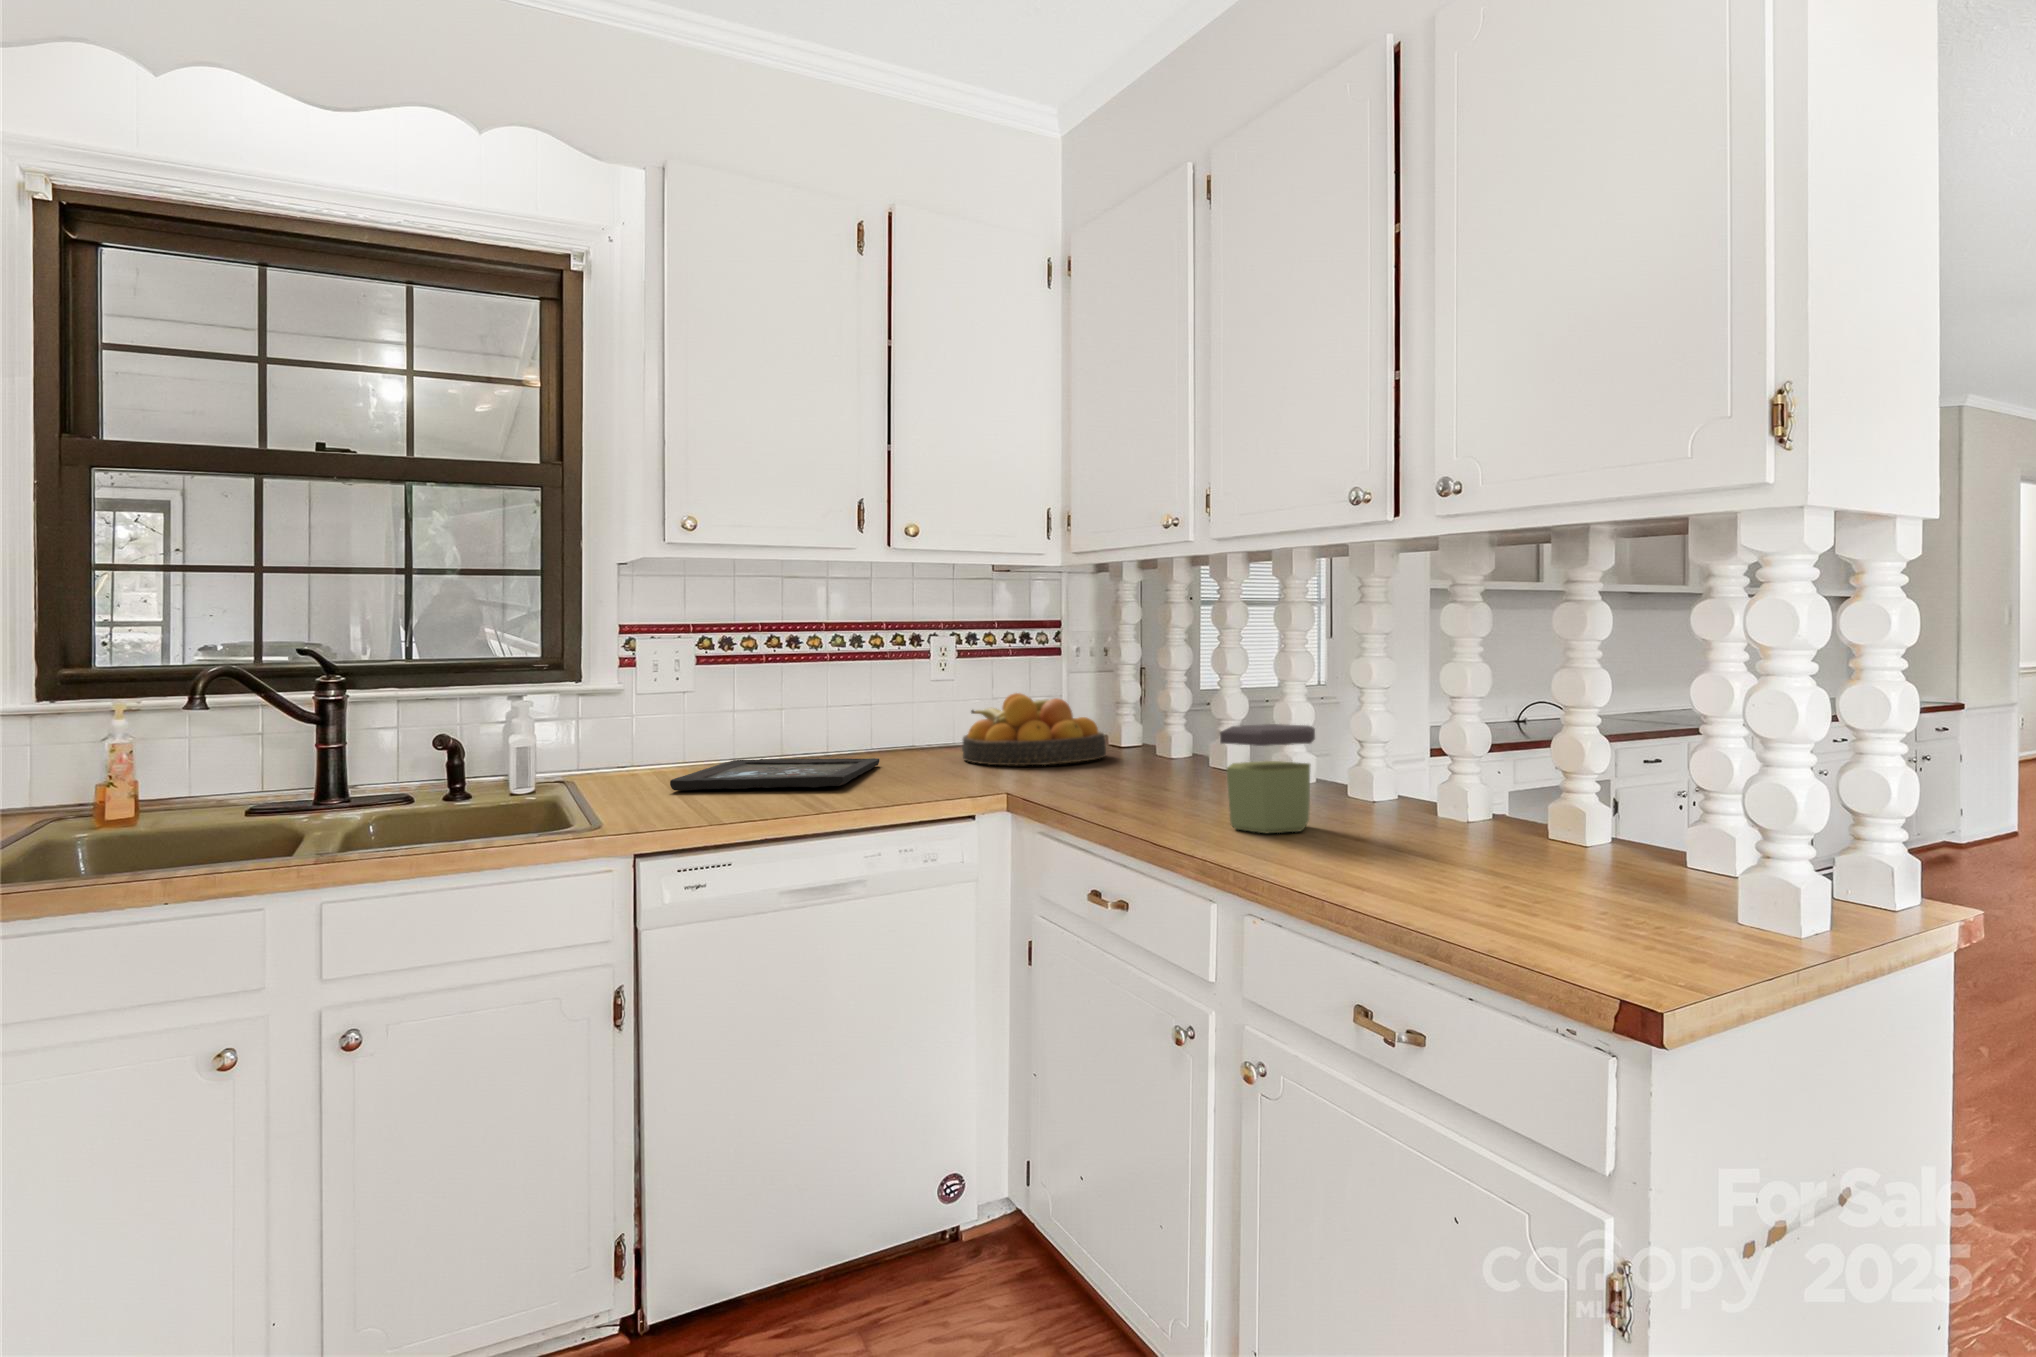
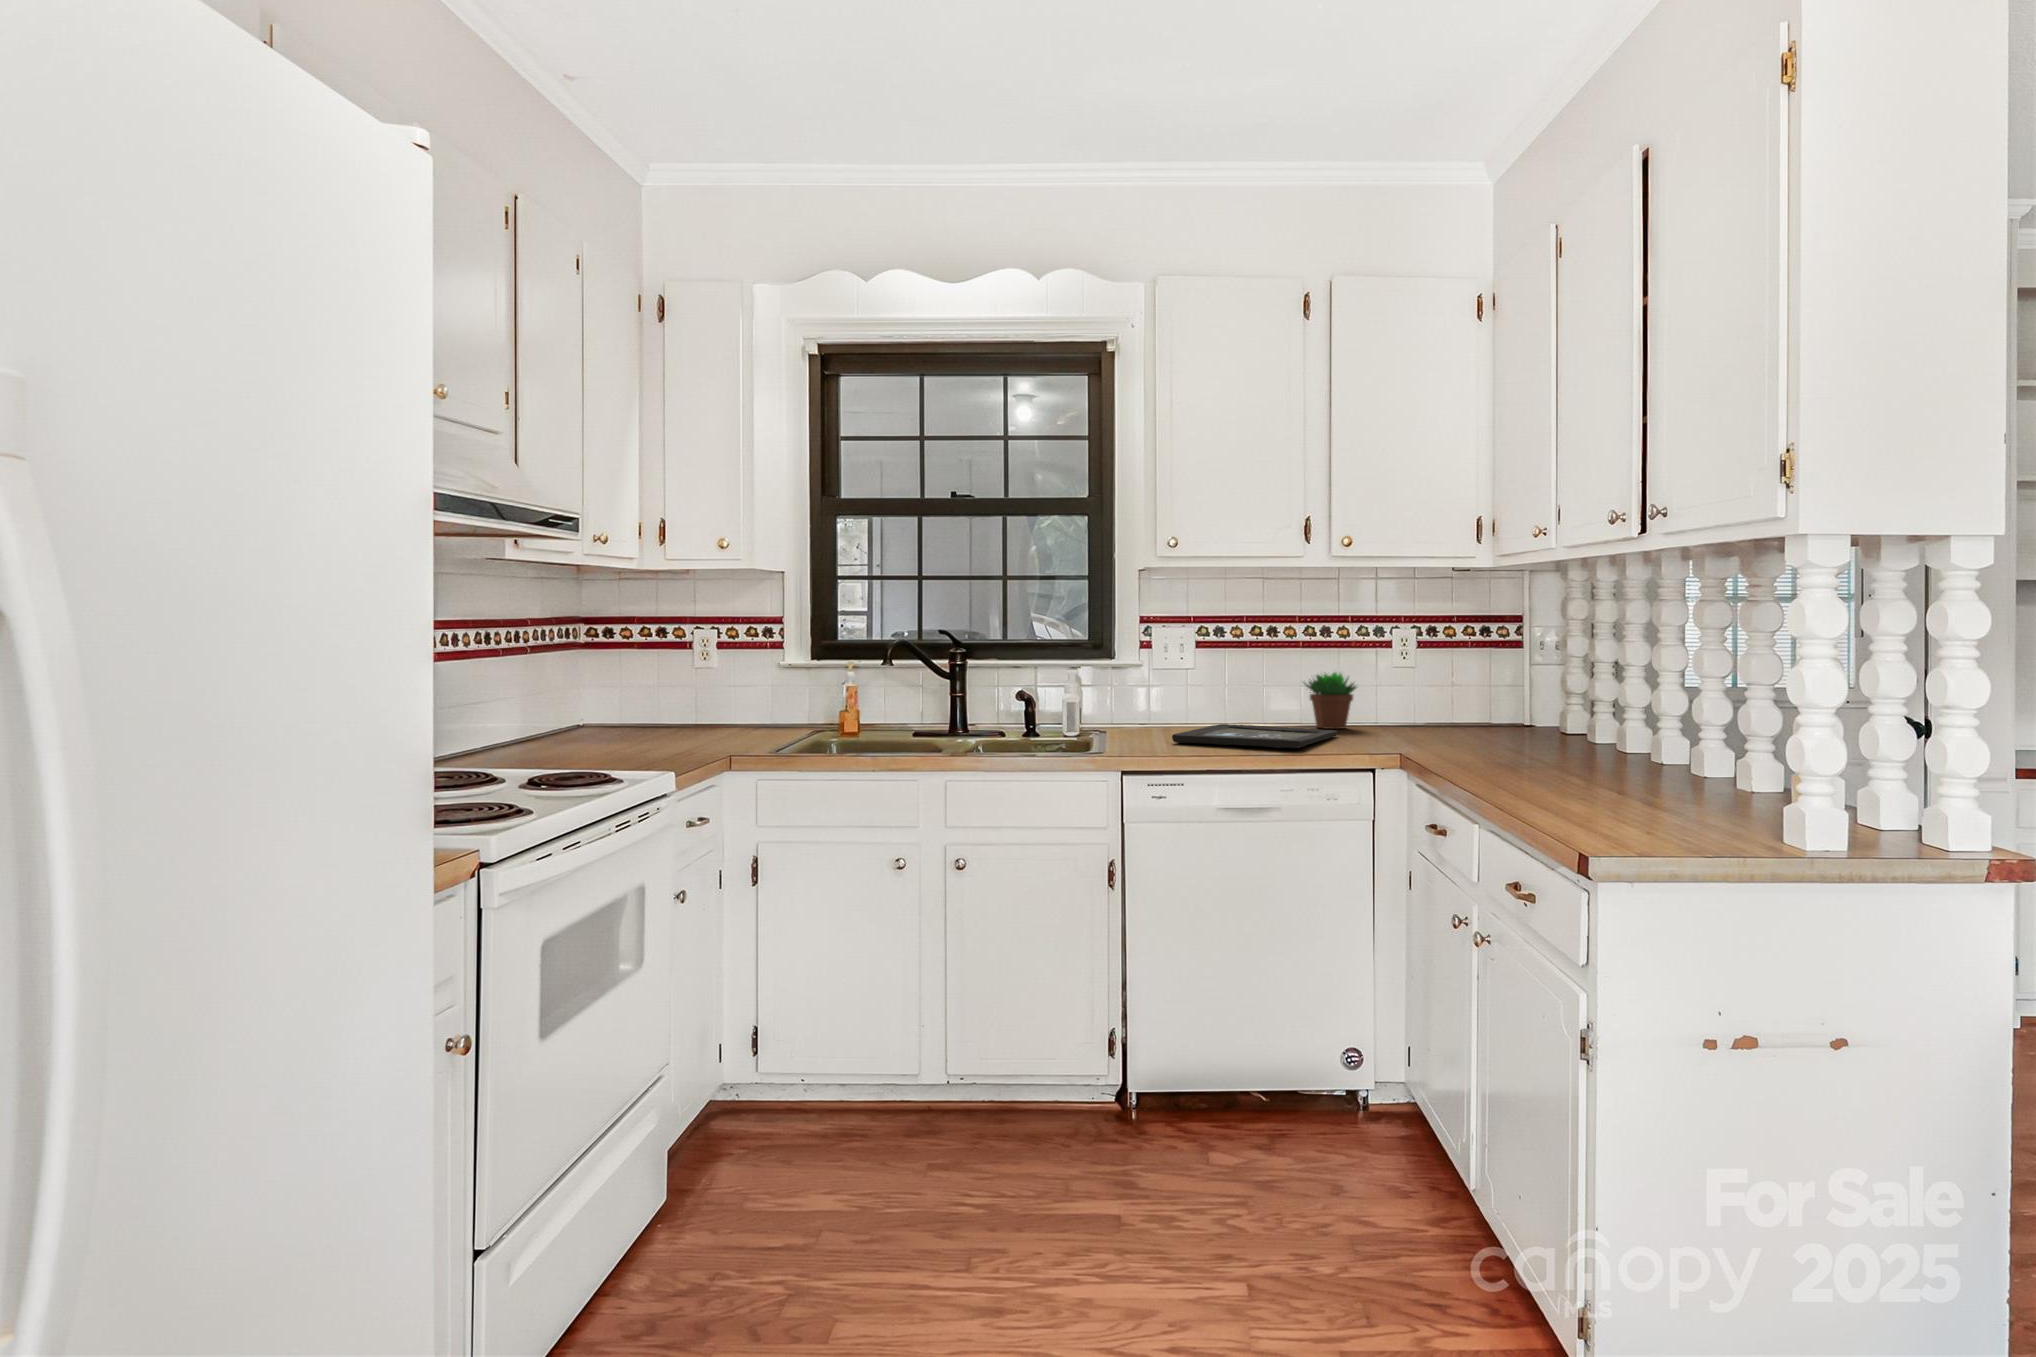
succulent plant: none [830,687,897,756] -> present [1305,672,1356,729]
fruit bowl: present [962,693,1106,765] -> none [1412,682,1550,746]
jar: present [1220,724,1315,833] -> none [1589,720,1681,807]

